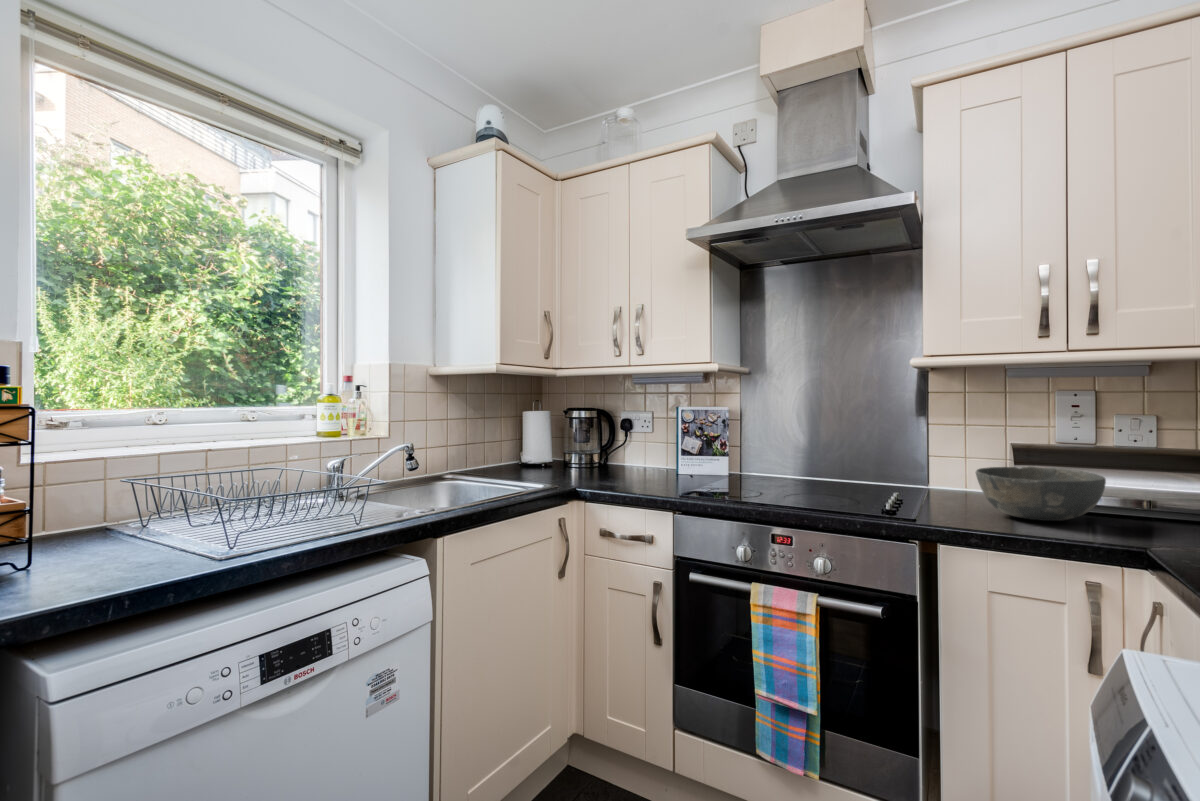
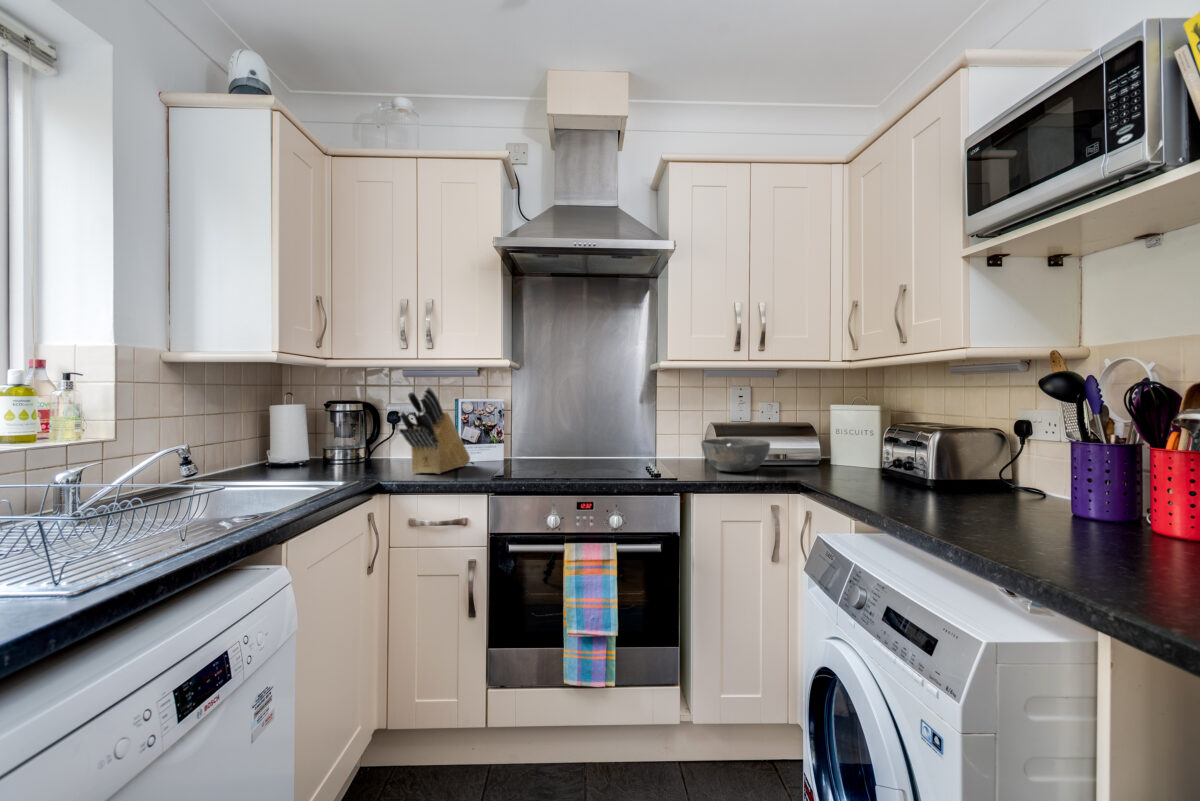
knife block: none [597,394,685,485] -> present [399,387,470,474]

